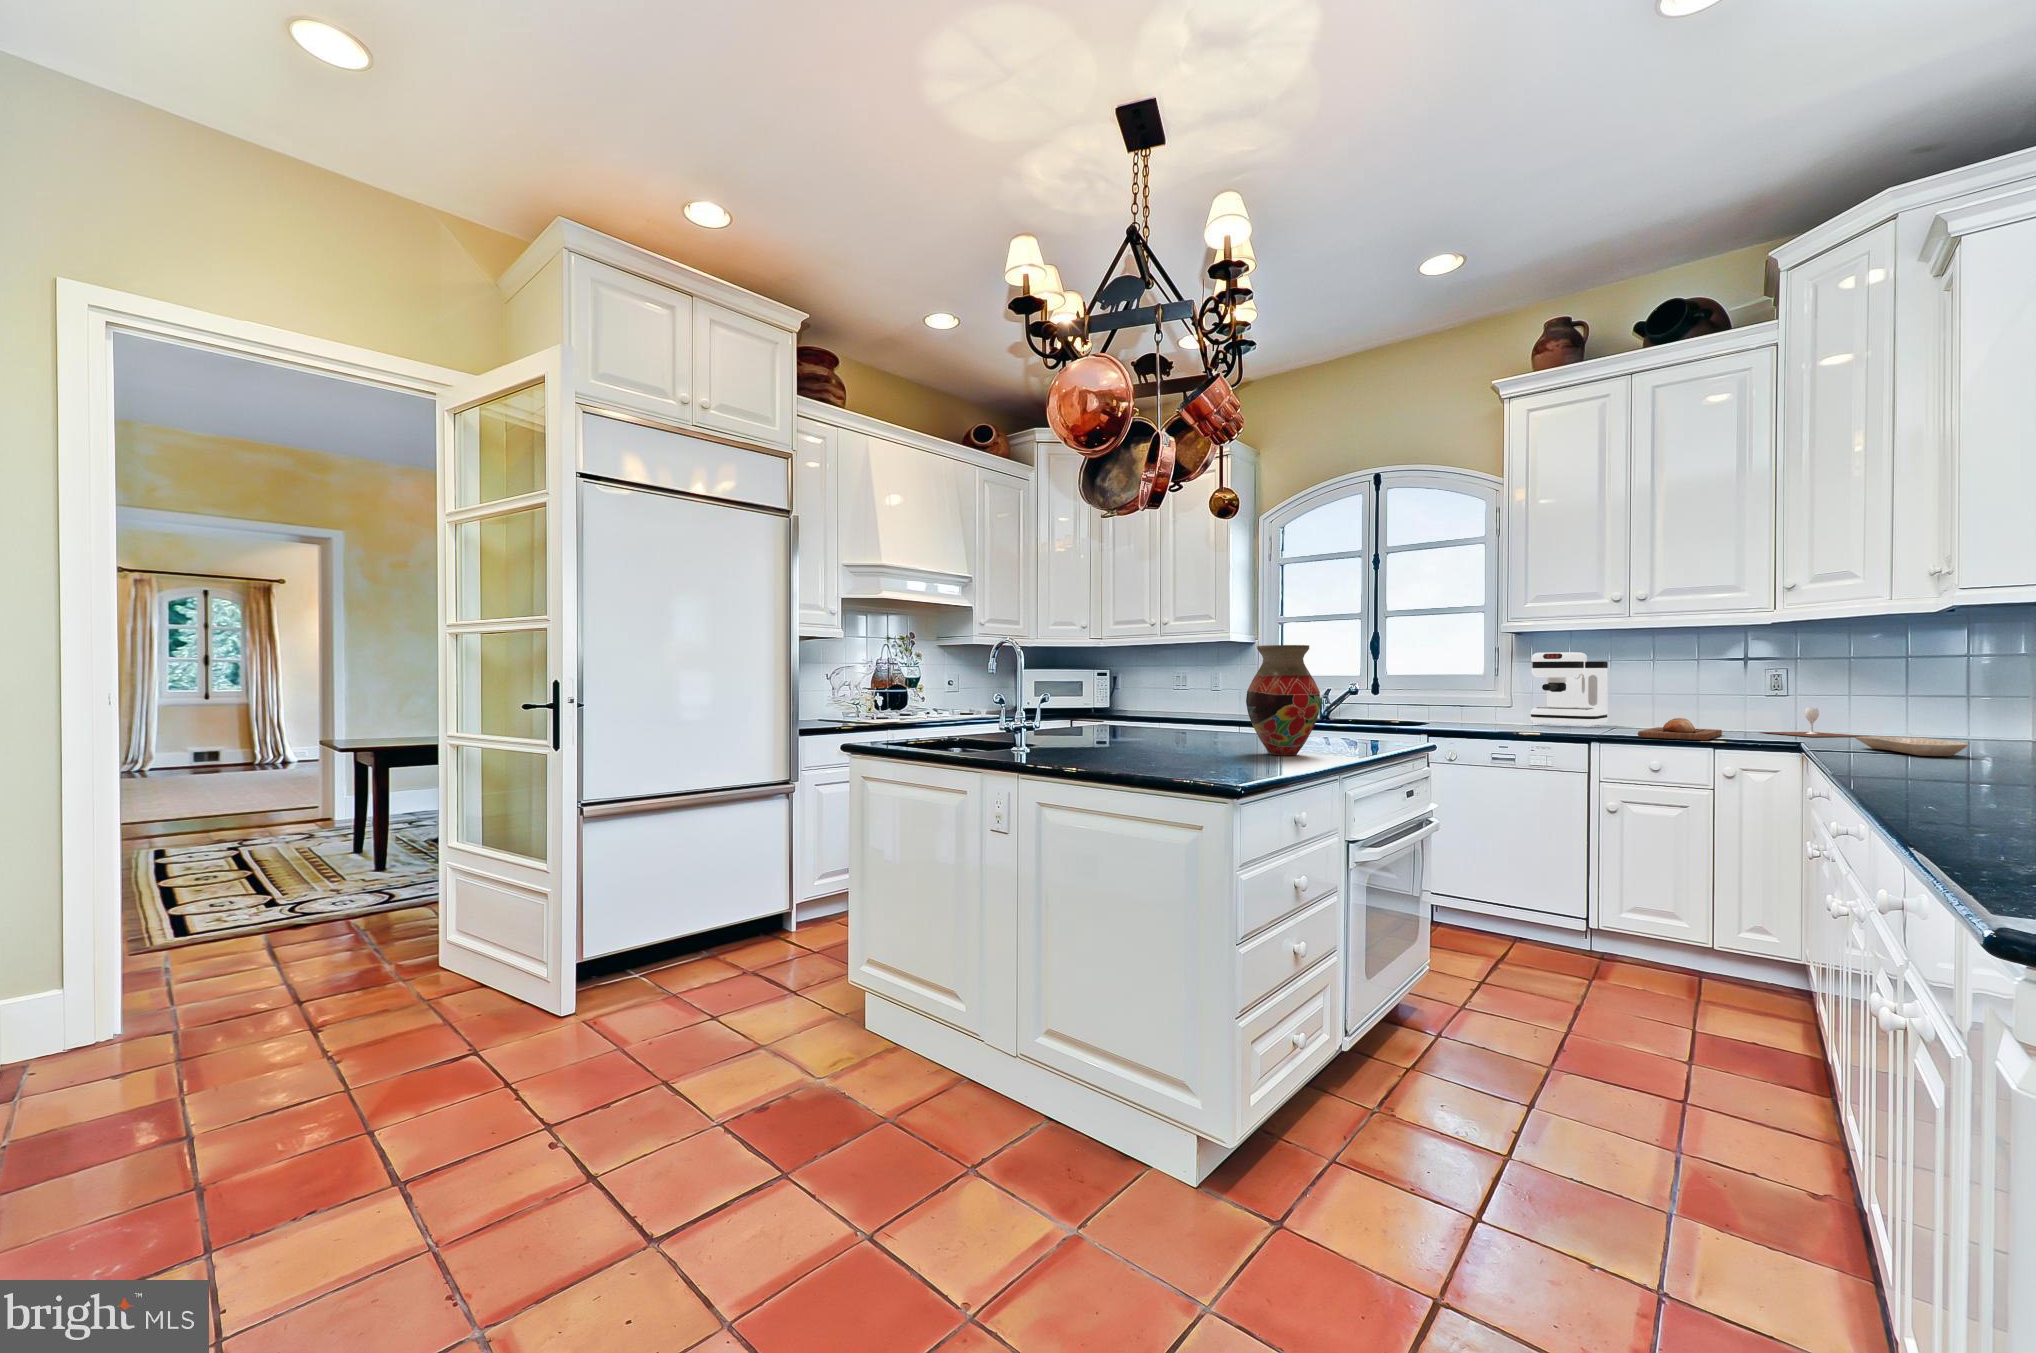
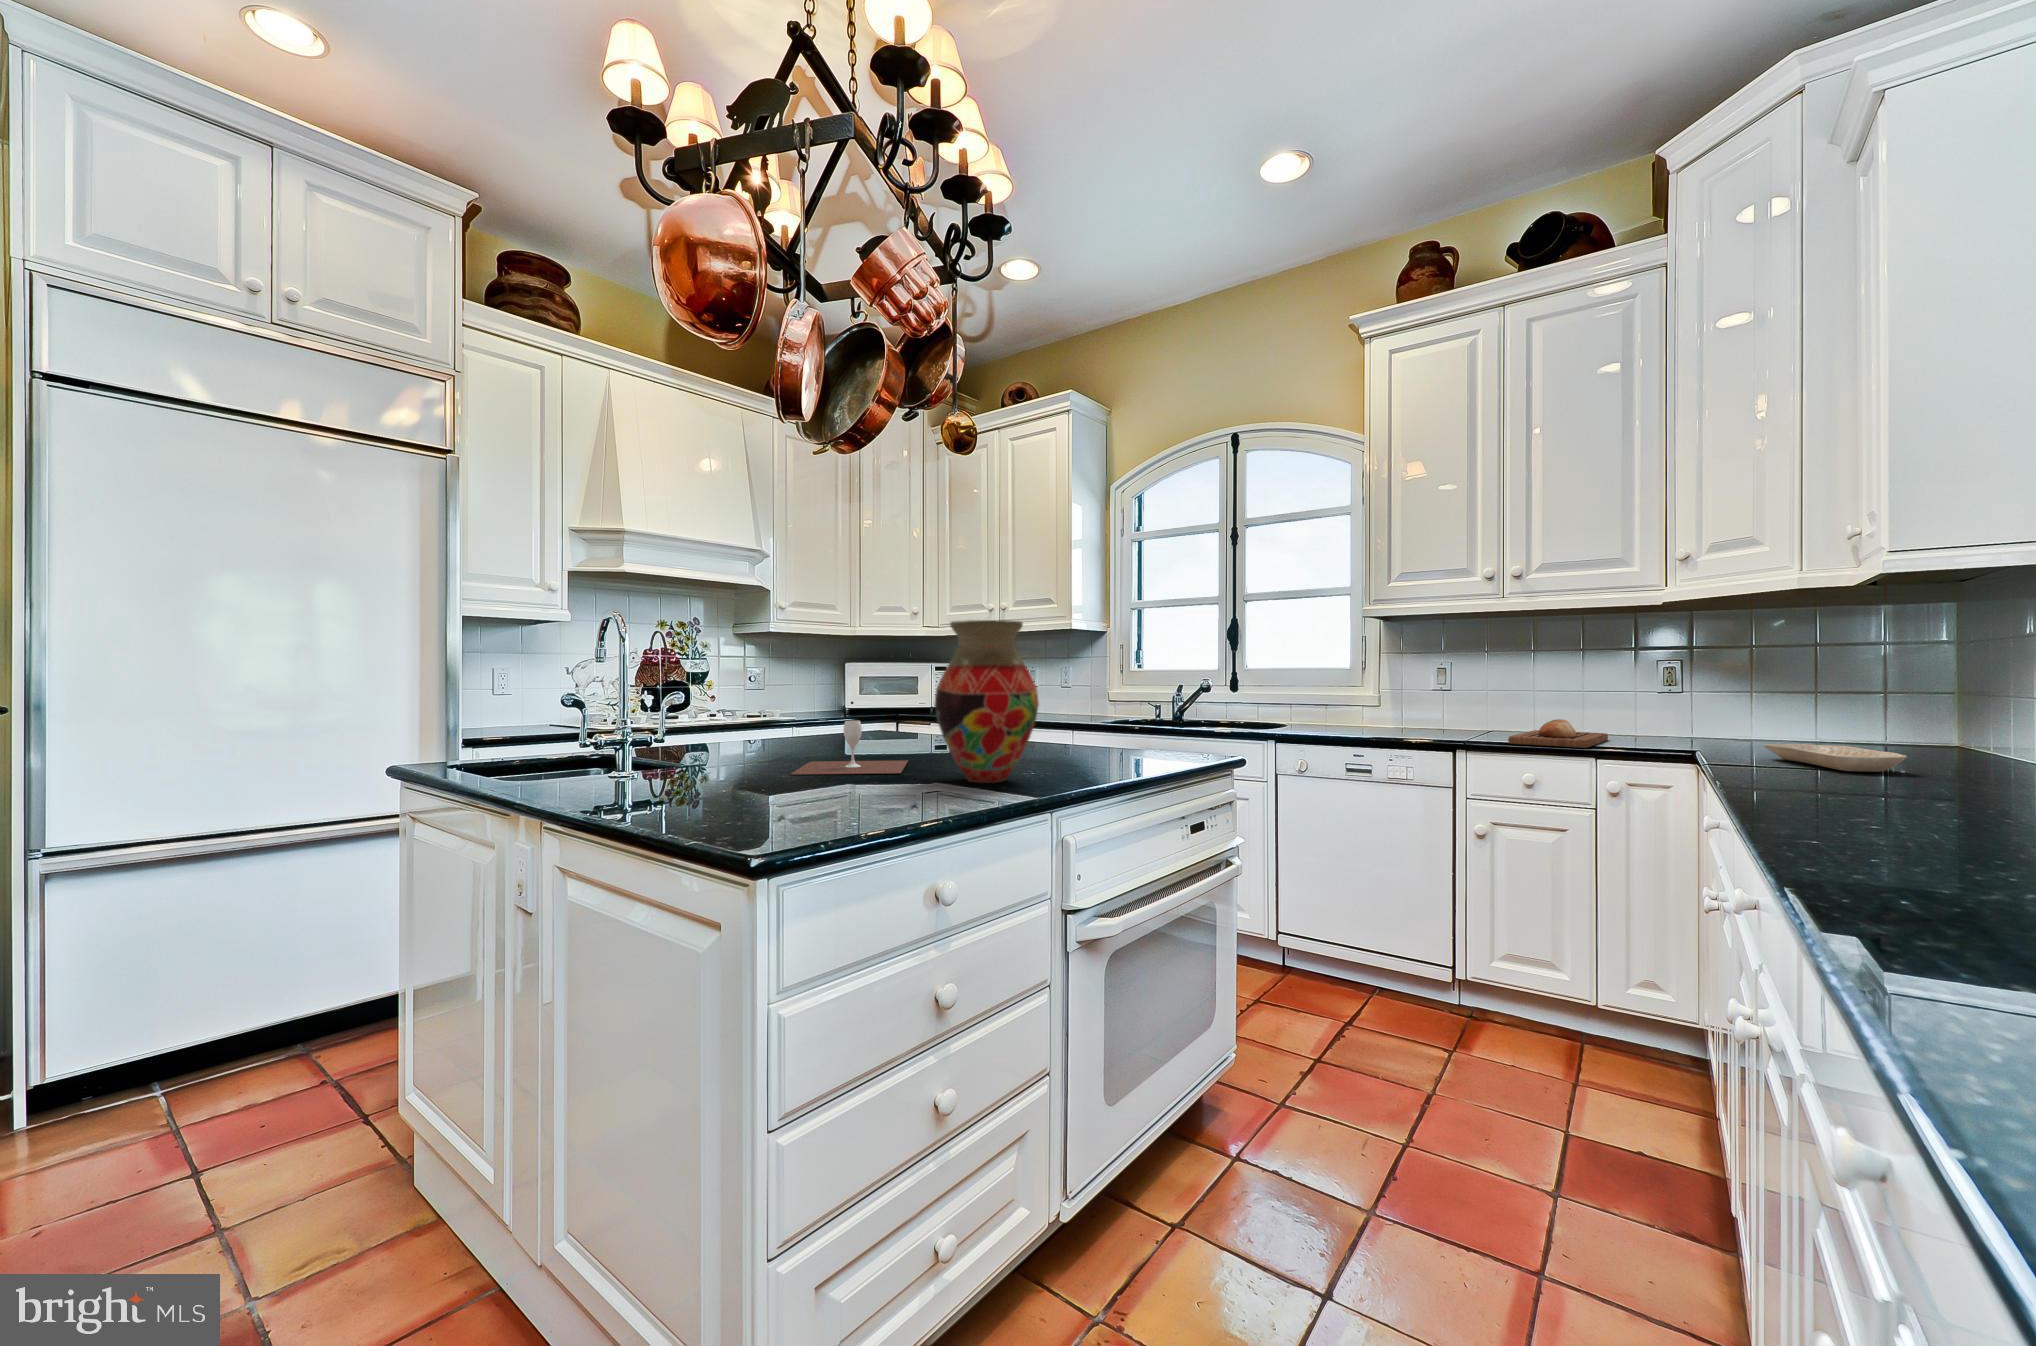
coffee maker: present [1530,652,1608,727] -> none [1397,640,1485,729]
wine glass: present [1762,708,1865,737] -> present [790,720,908,775]

